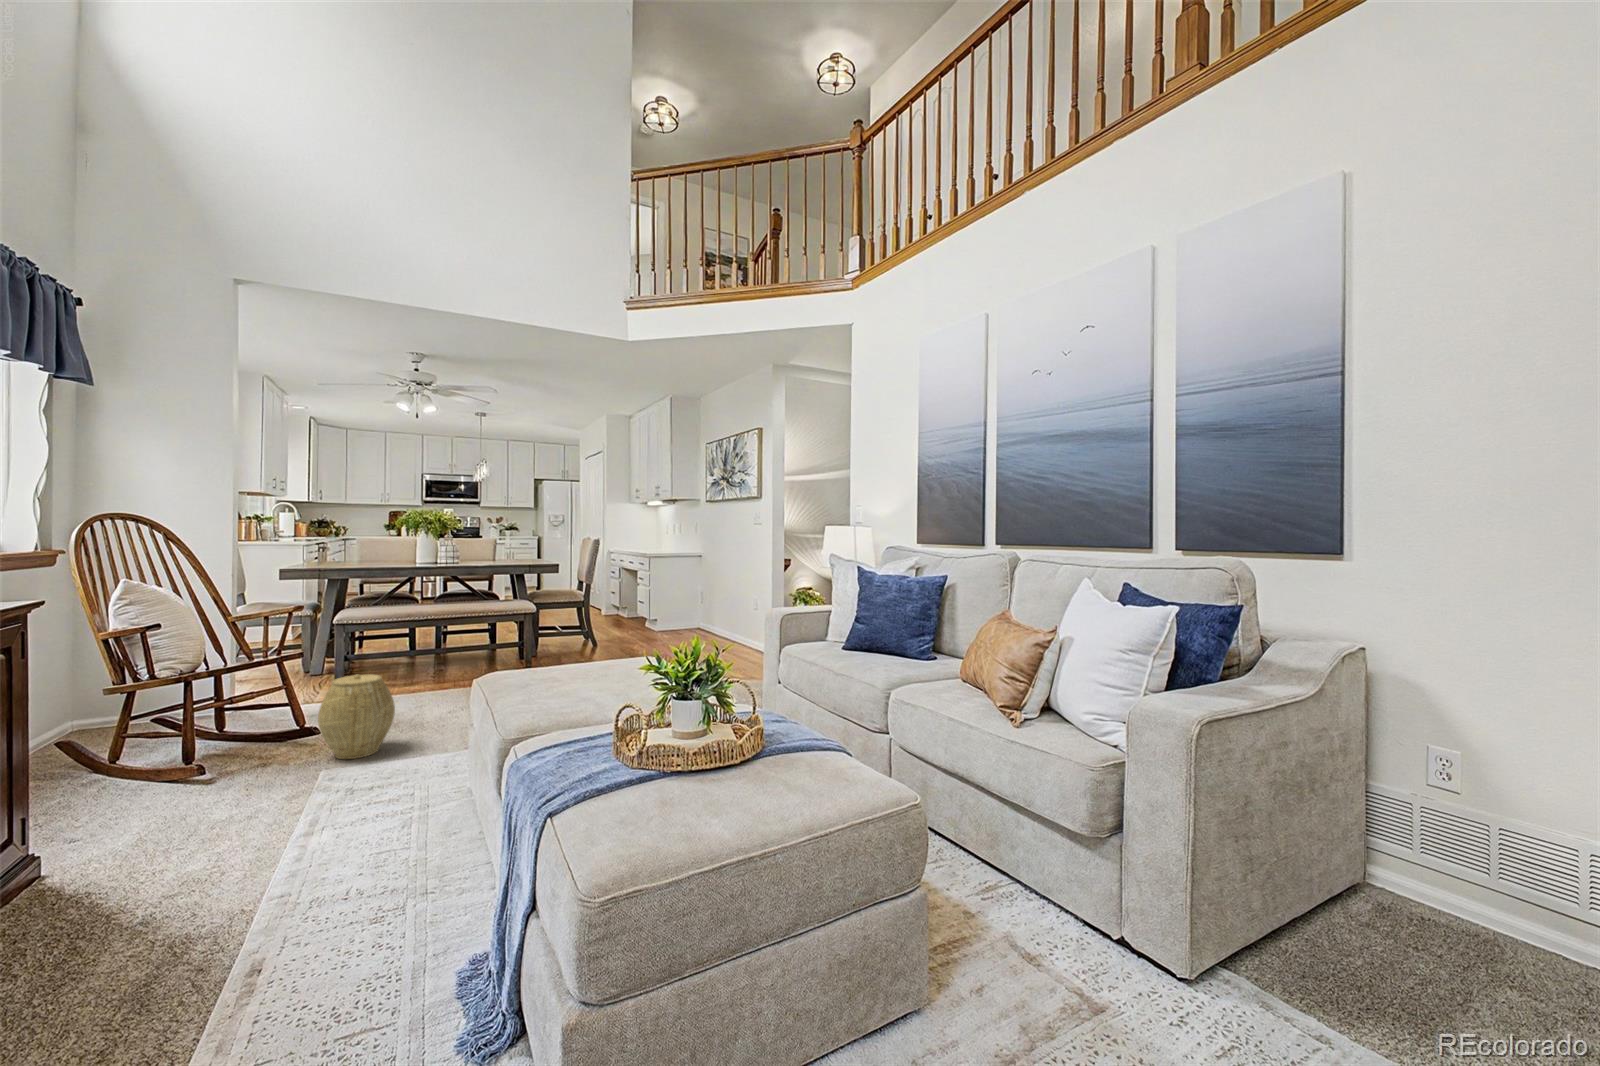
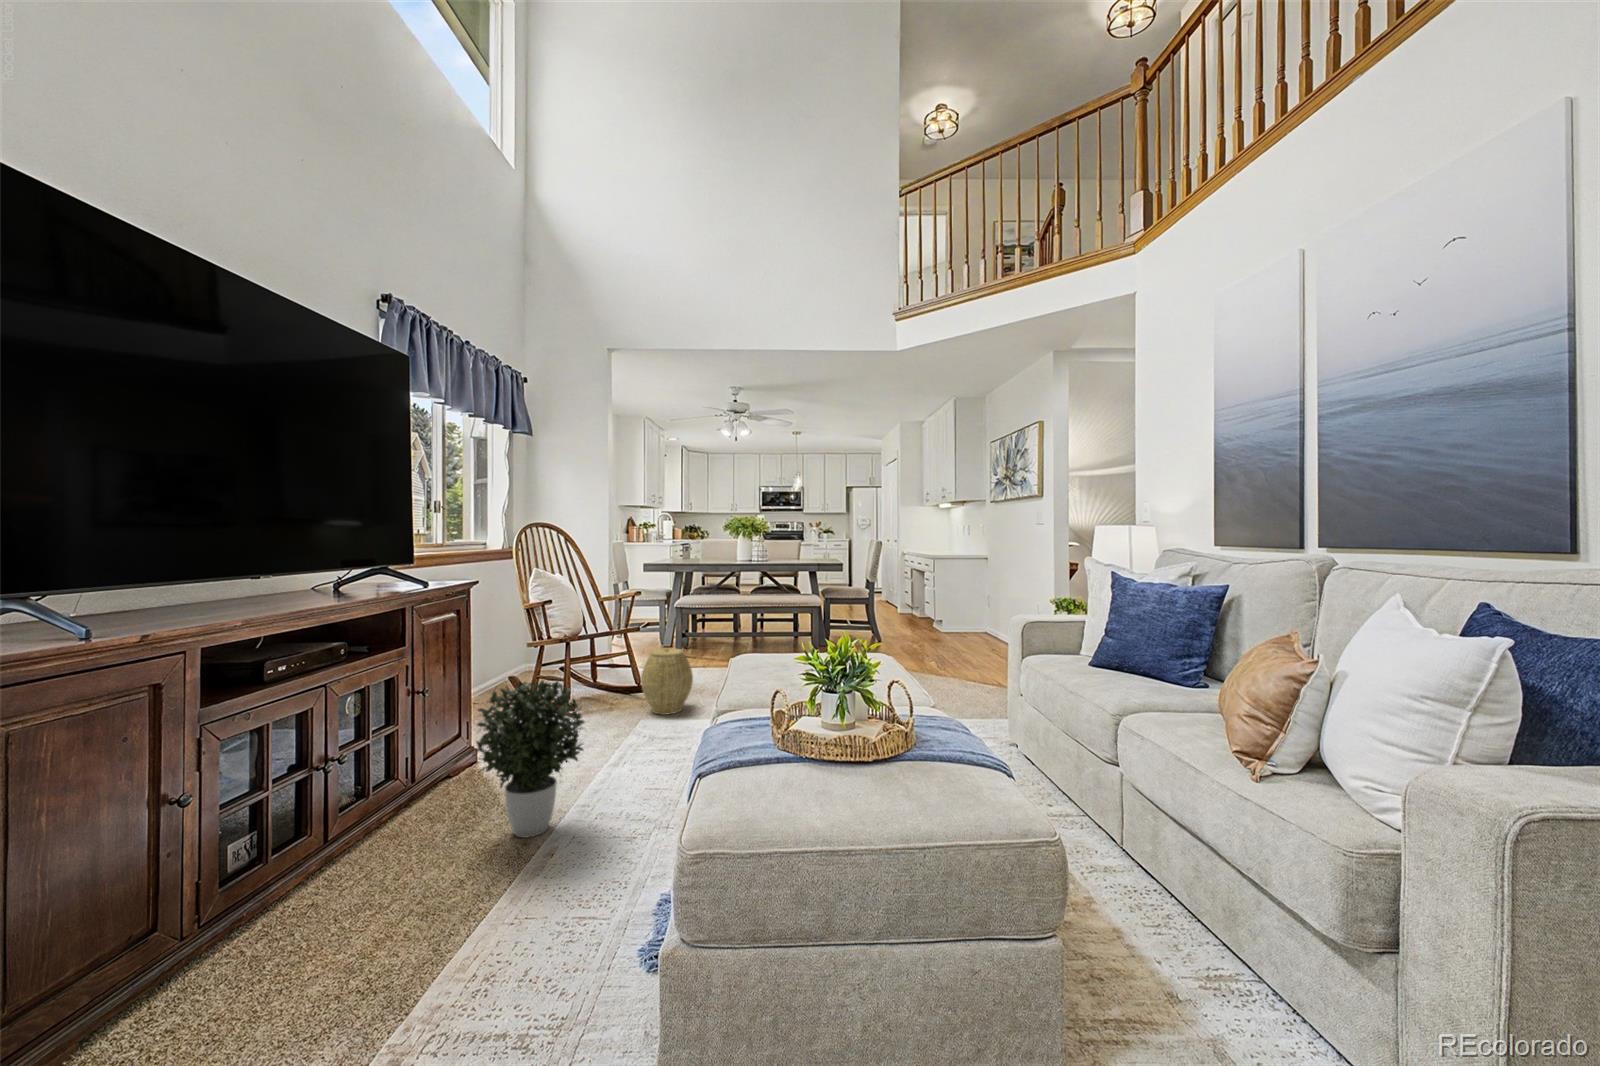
potted plant: none [110,730,306,956] -> present [476,680,584,838]

